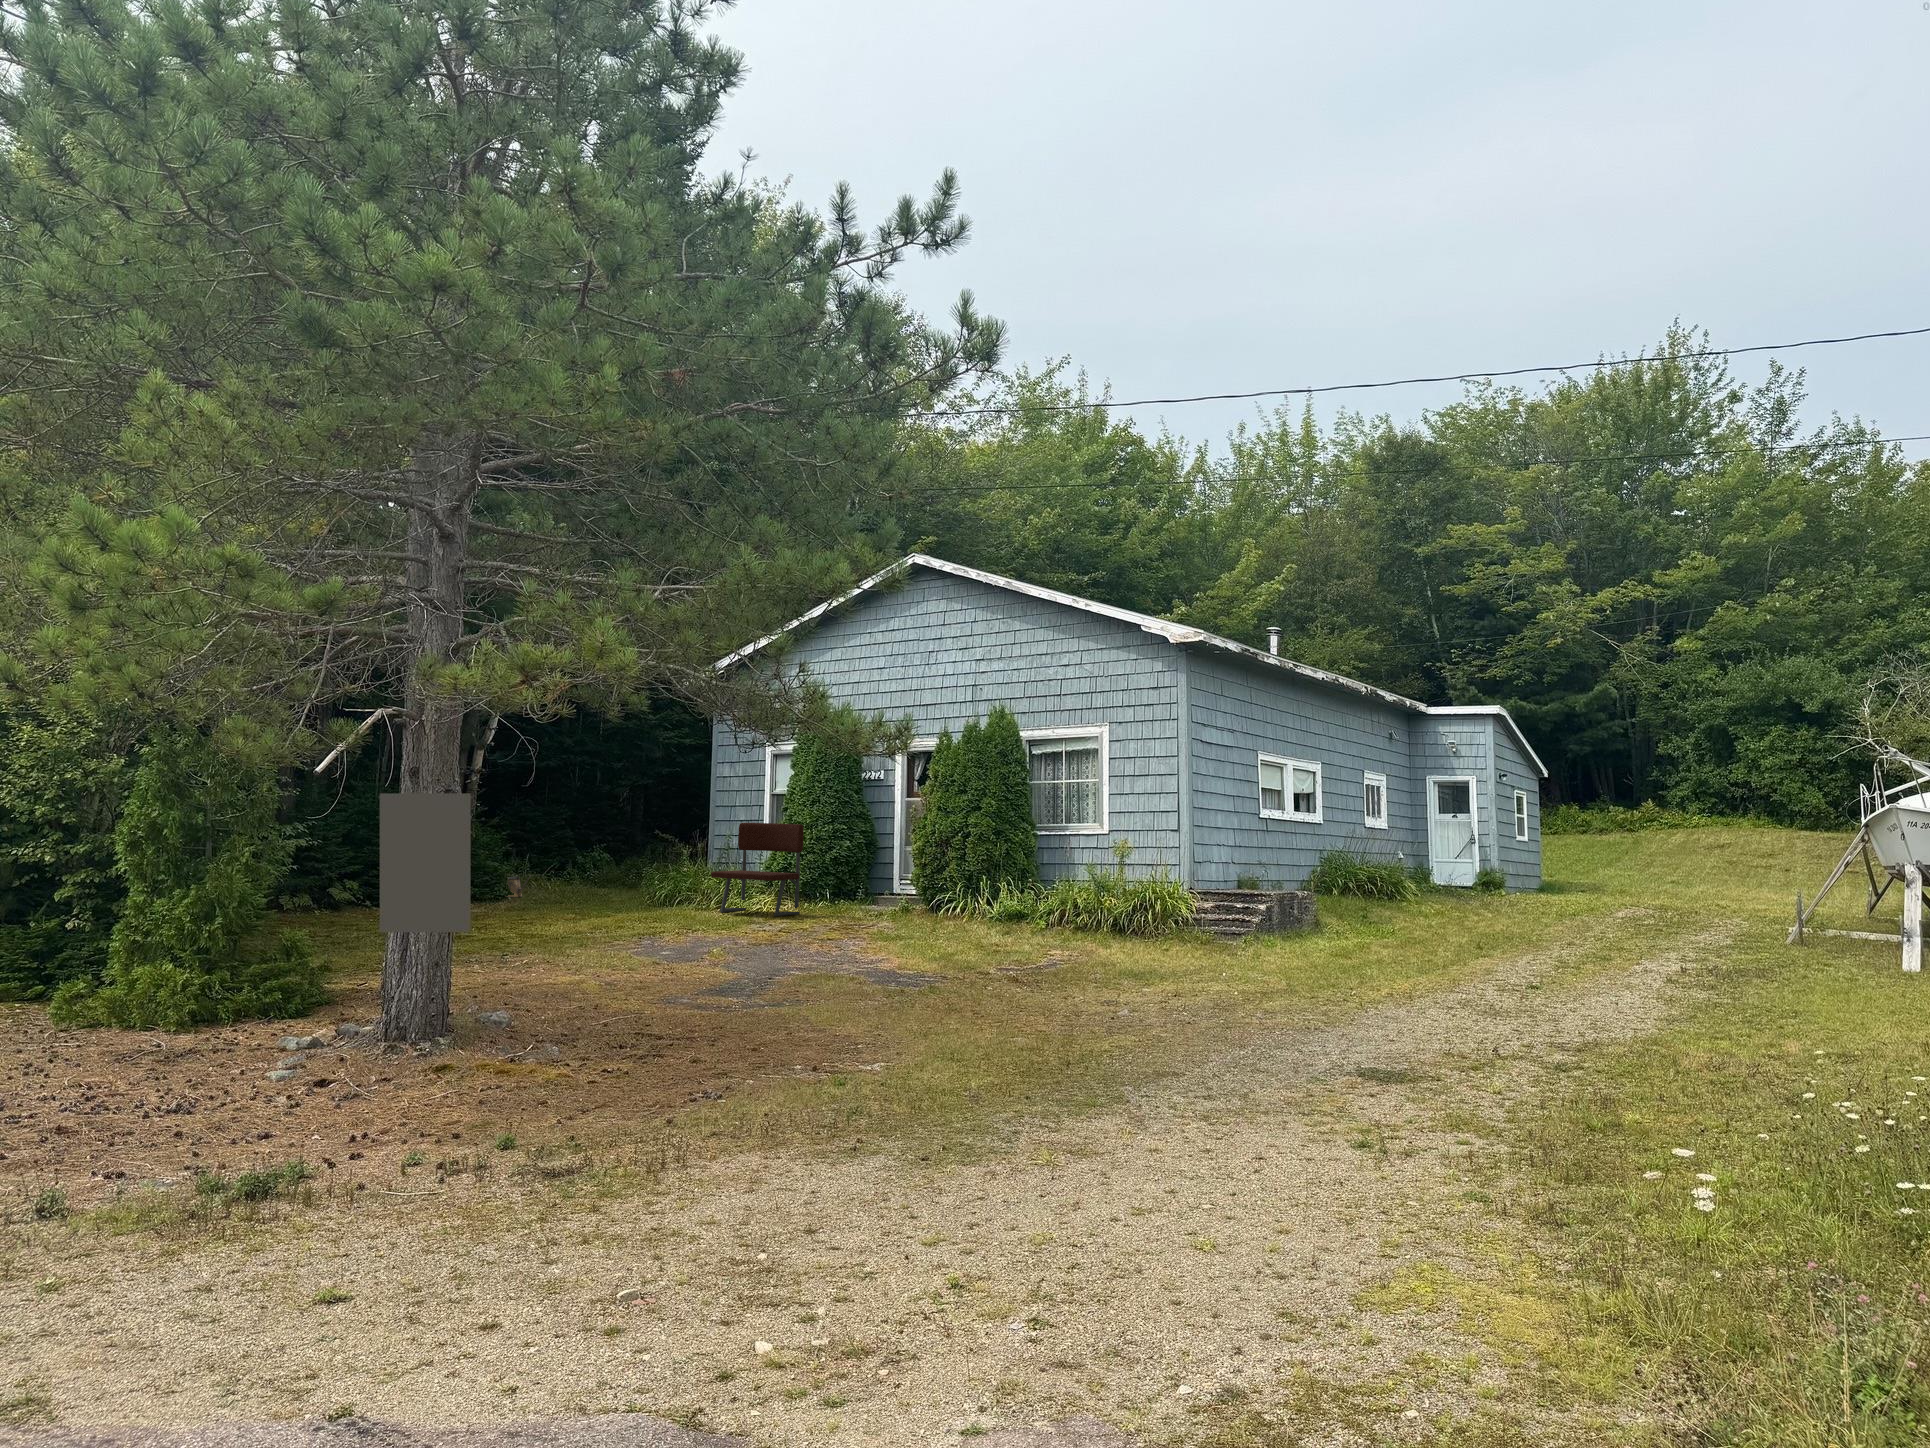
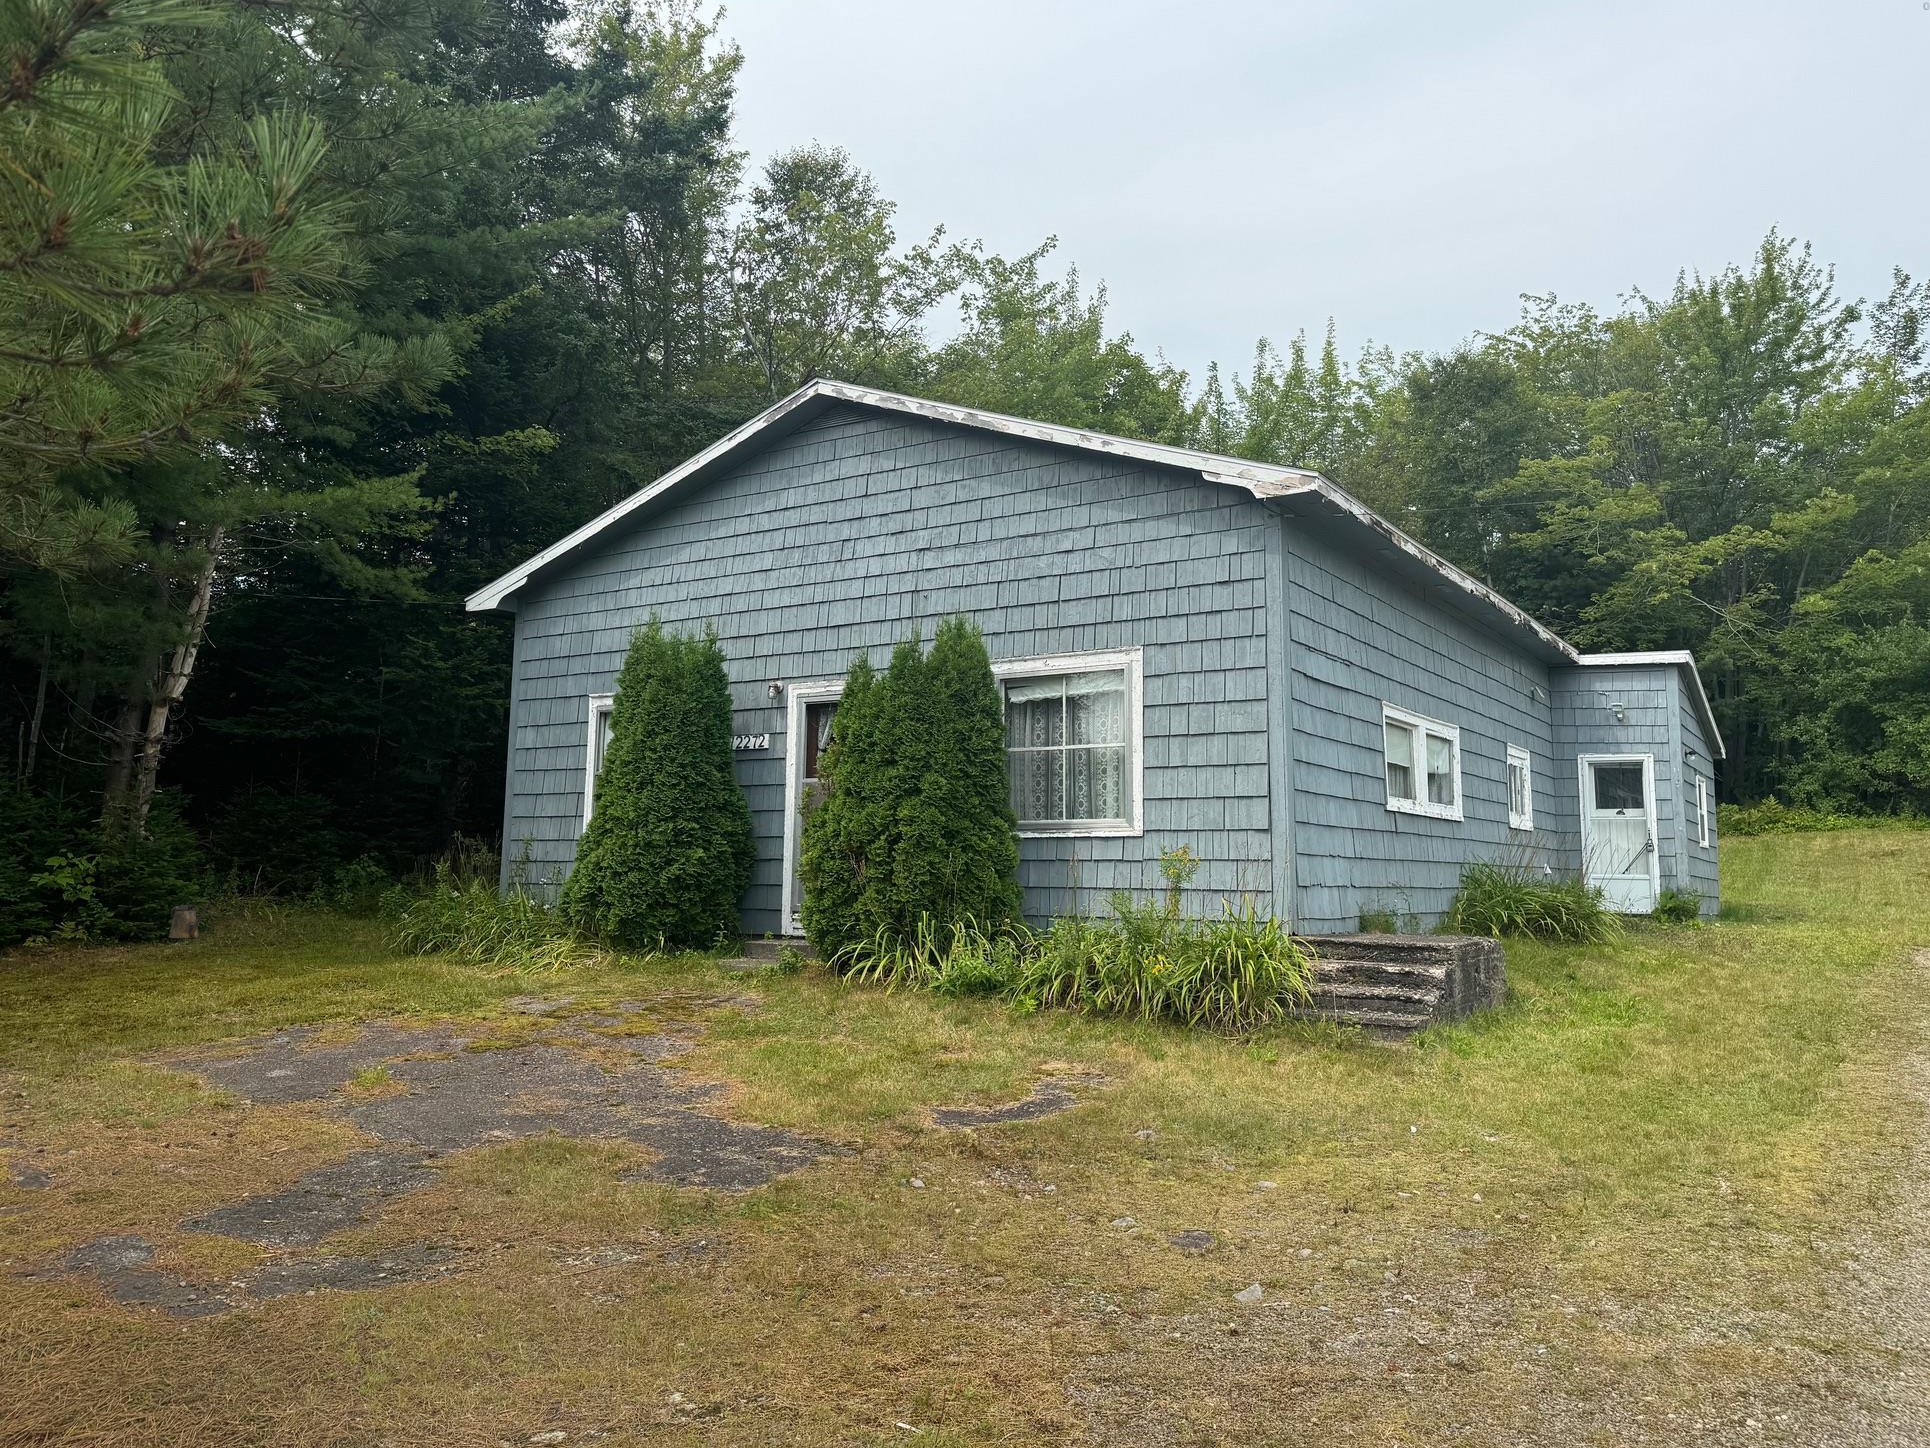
bench: present [711,823,804,916] -> none [466,819,624,979]

